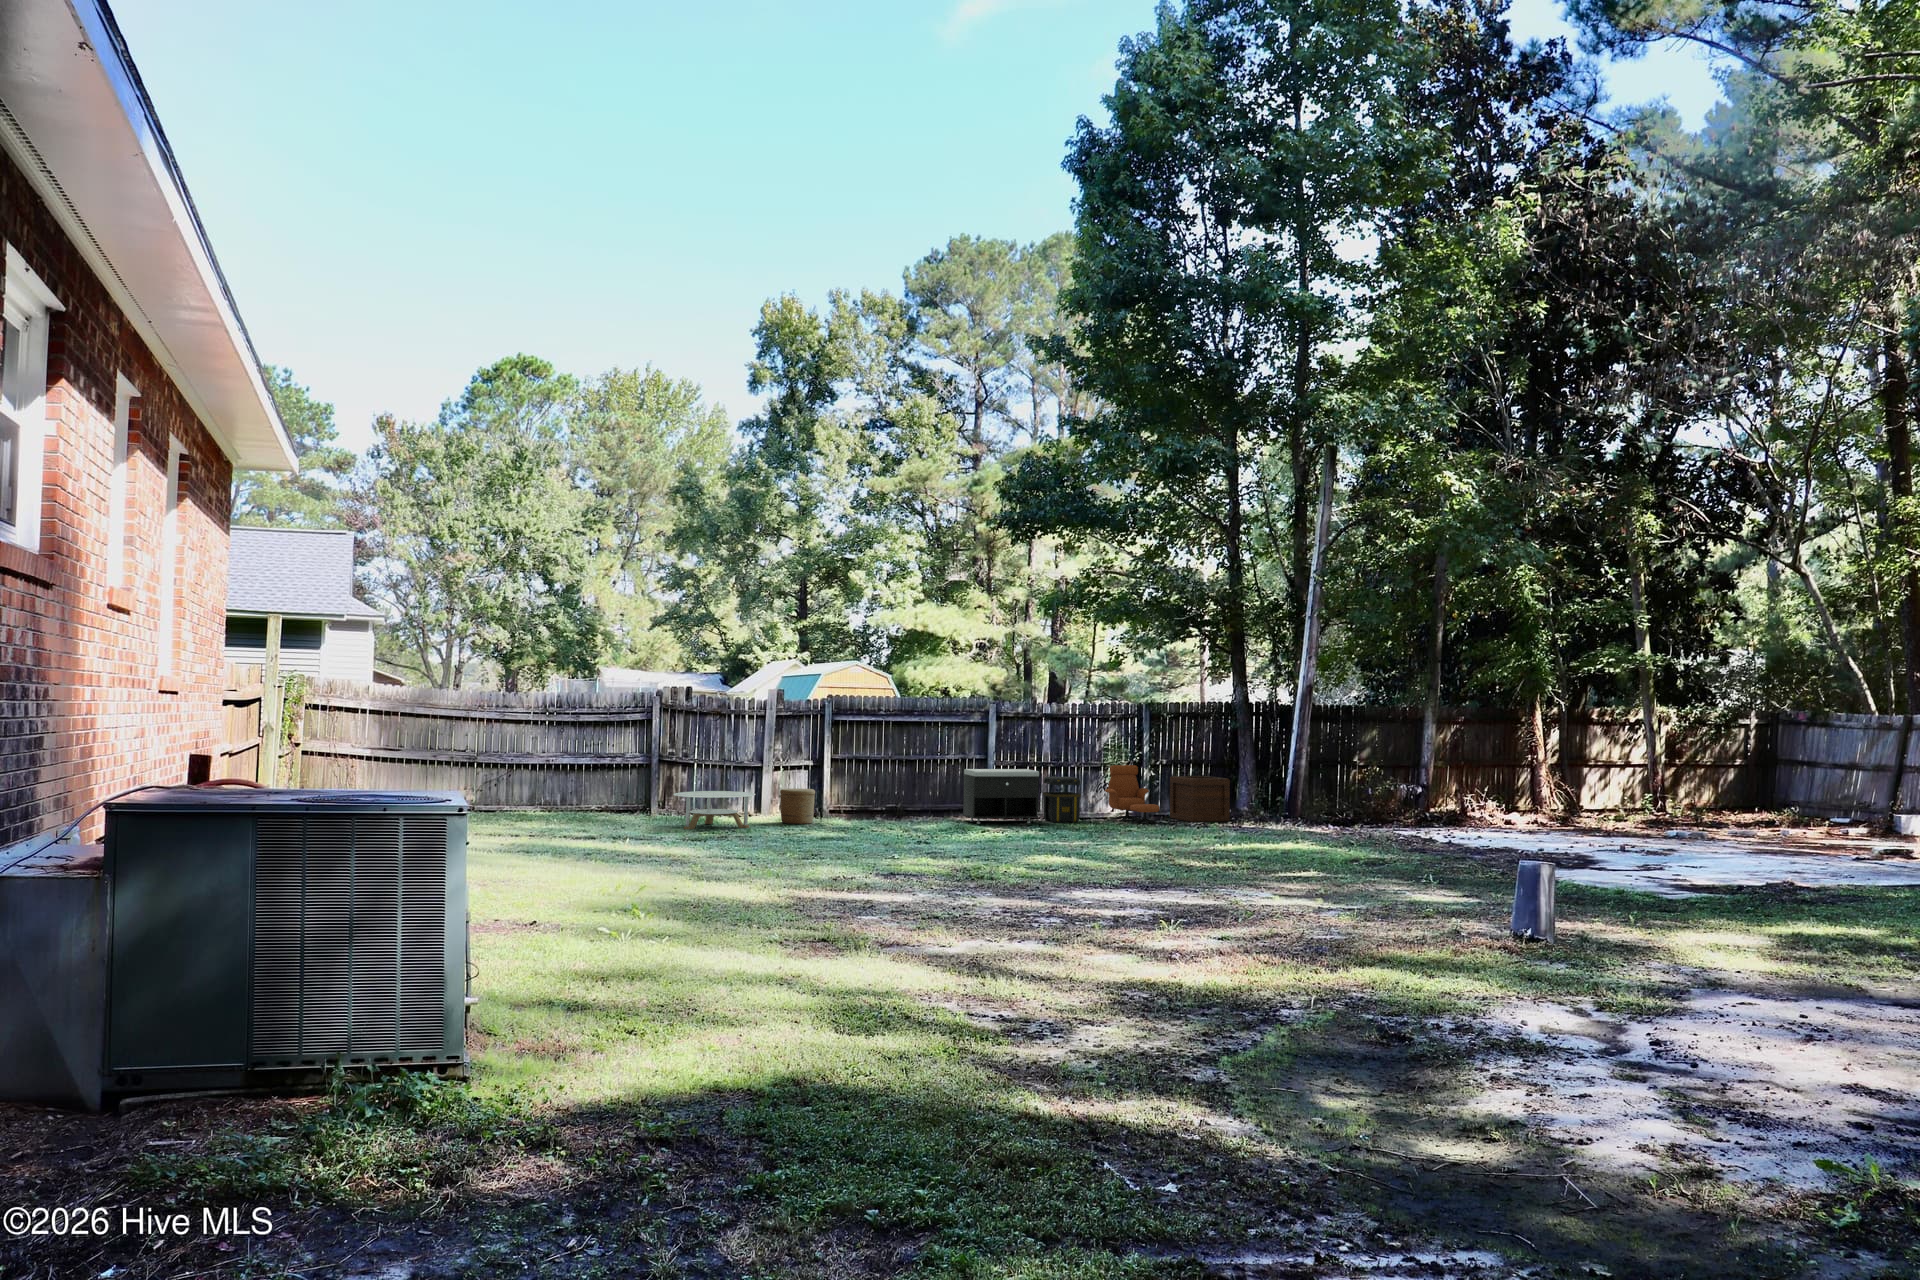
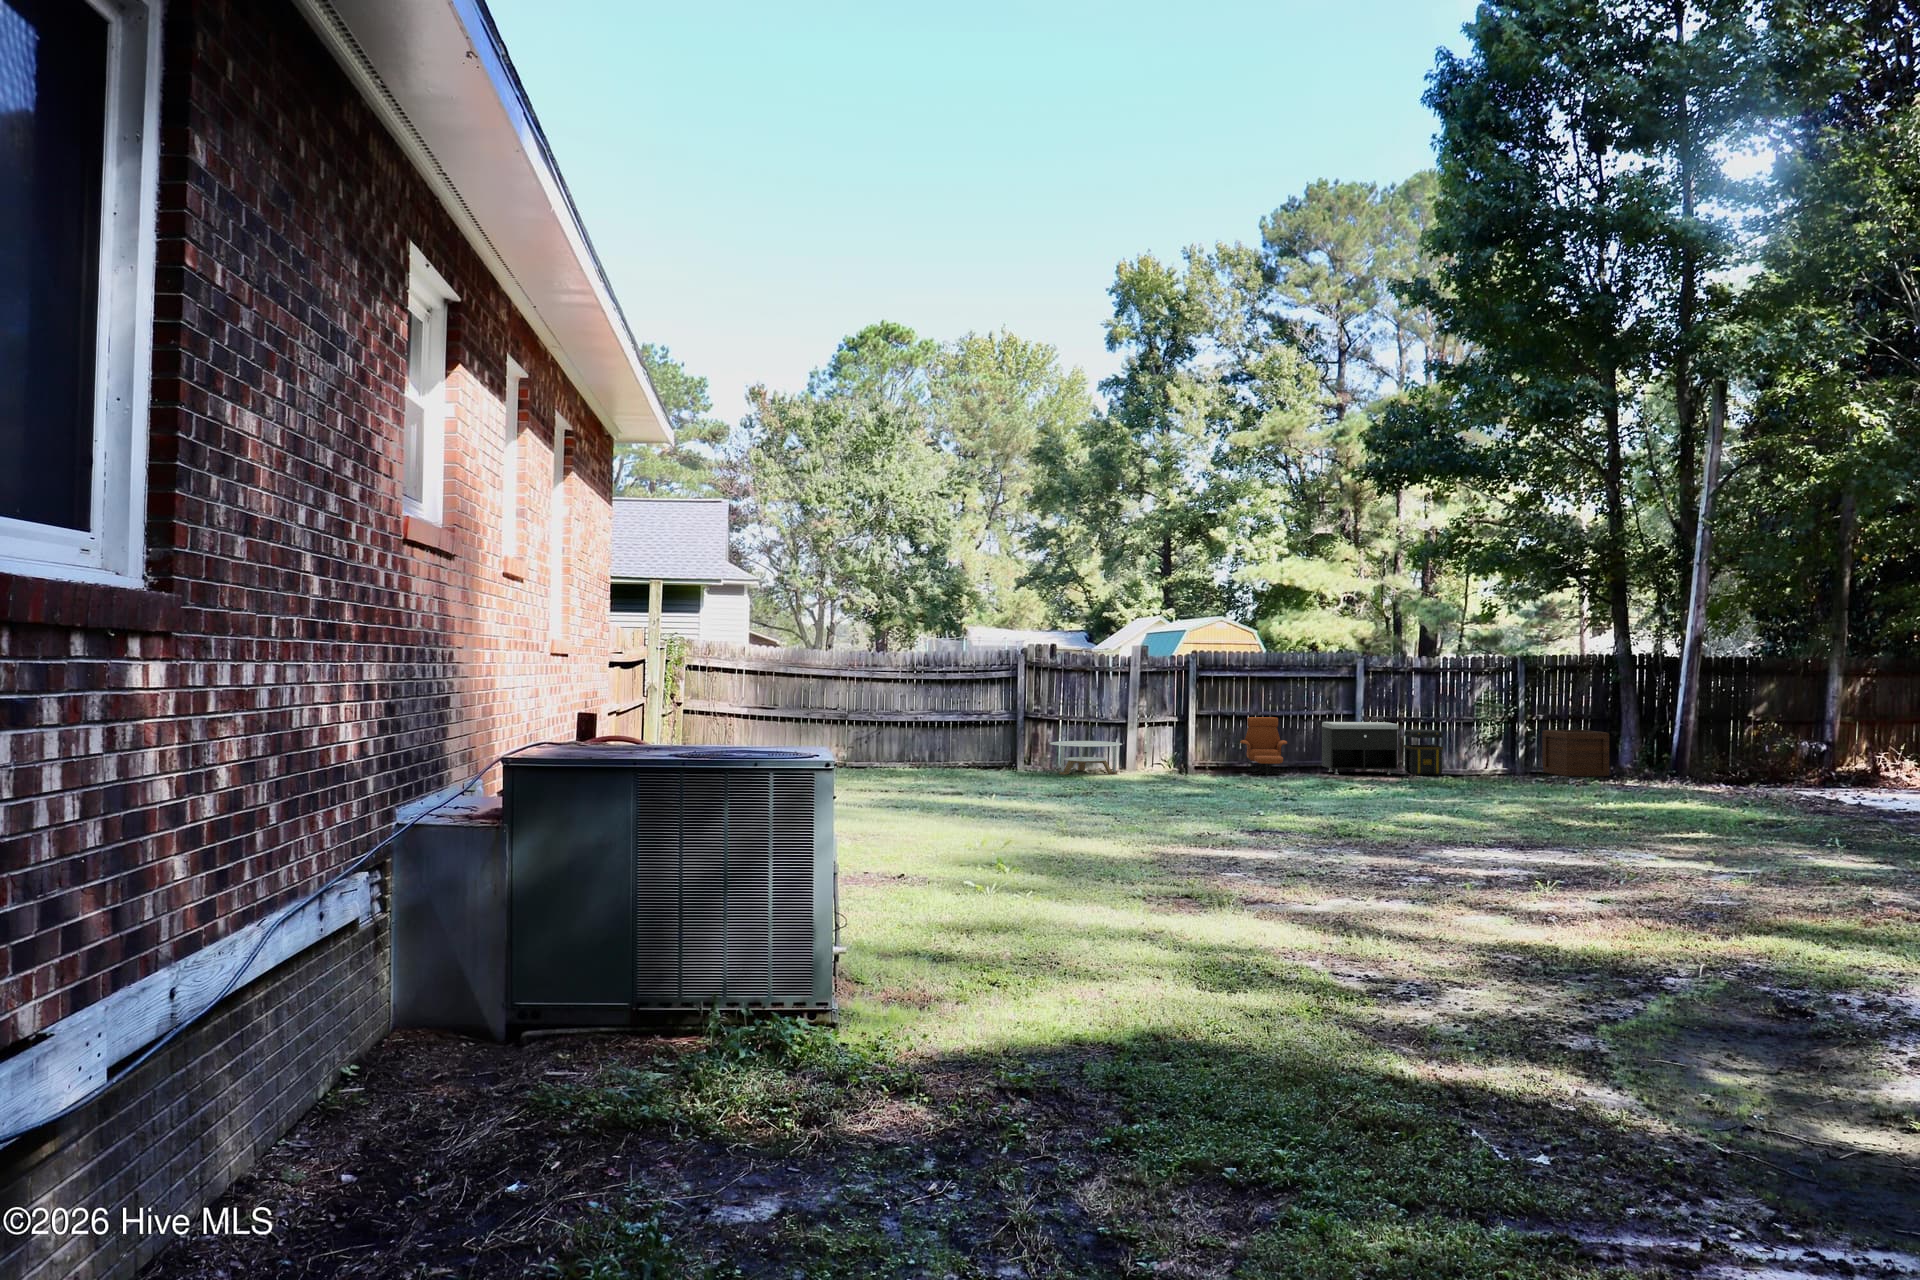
lounge chair: present [1105,765,1160,824] -> present [1240,717,1287,775]
woven basket: present [780,788,815,824] -> none [1145,739,1177,772]

